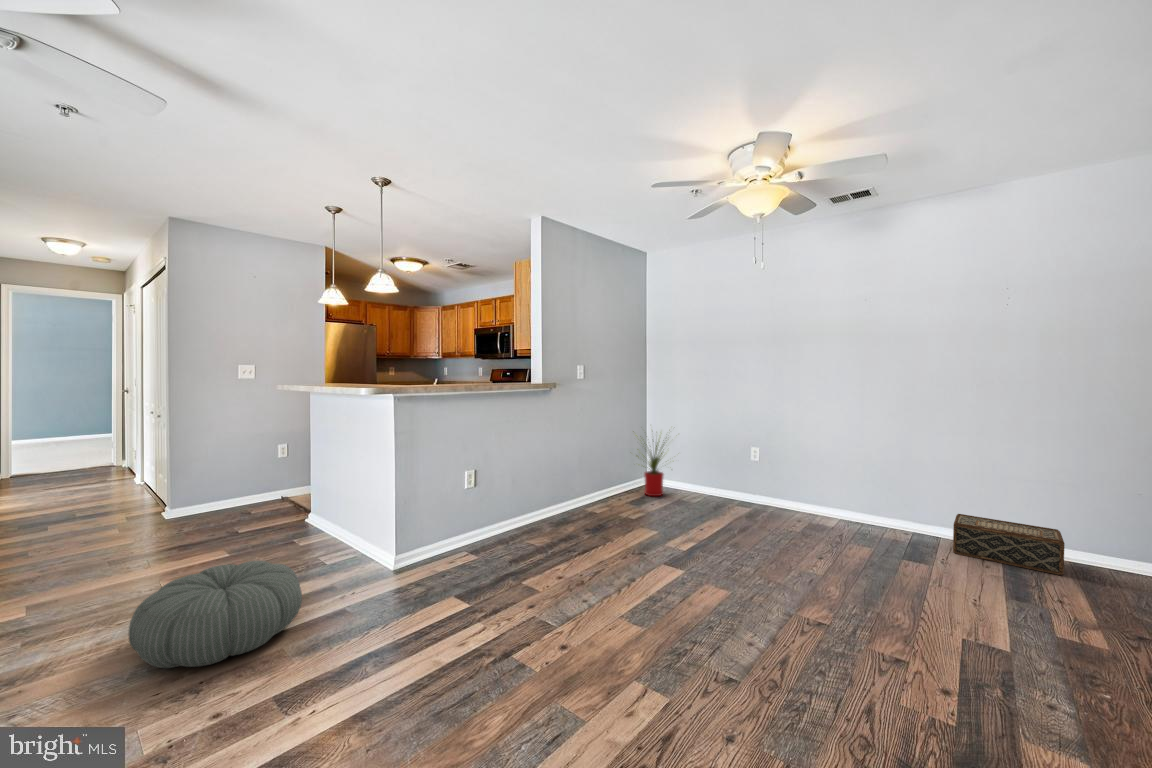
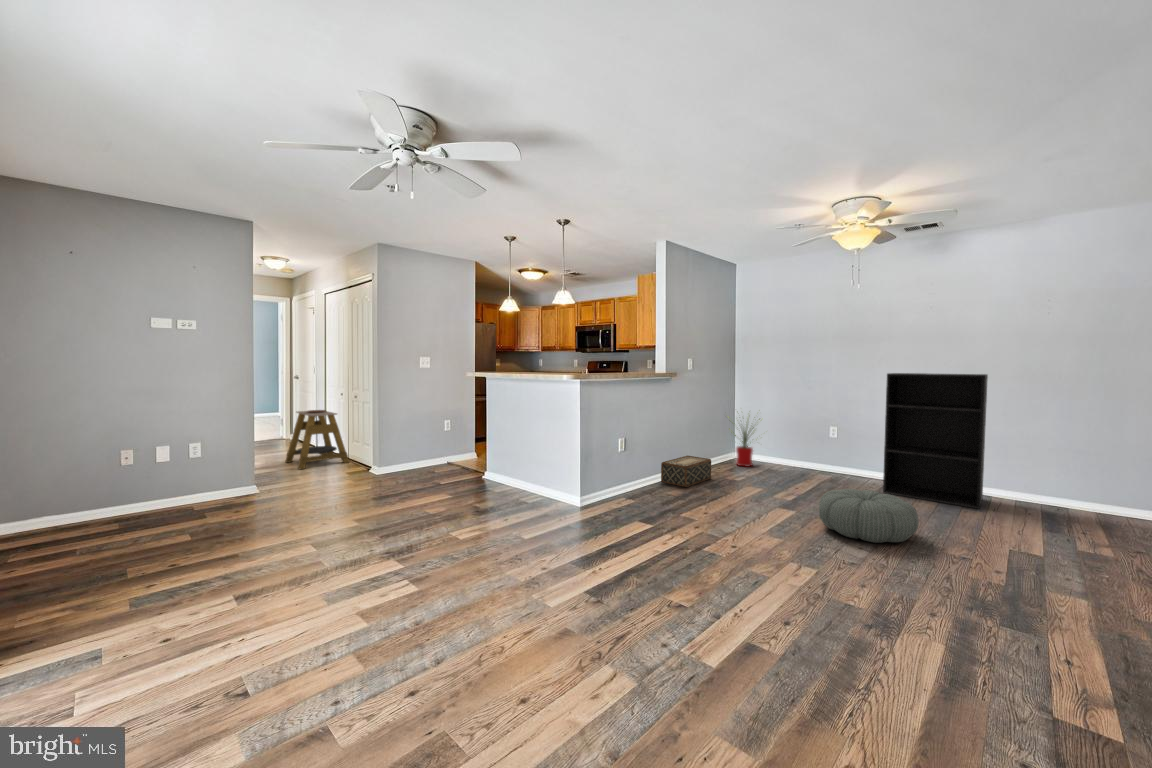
bookshelf: none [808,382,932,559] -> present [883,373,988,508]
side table: none [64,432,152,513] -> present [285,410,349,469]
woven basket: present [953,514,1065,575] -> present [661,456,711,487]
pouf: present [128,561,302,668] -> present [819,489,919,543]

